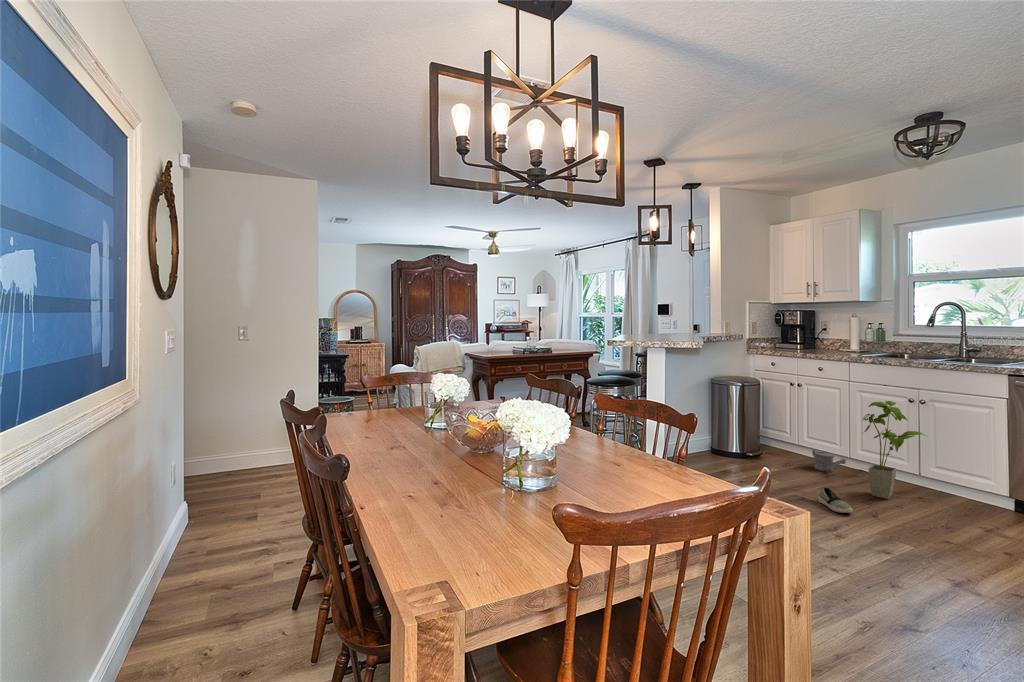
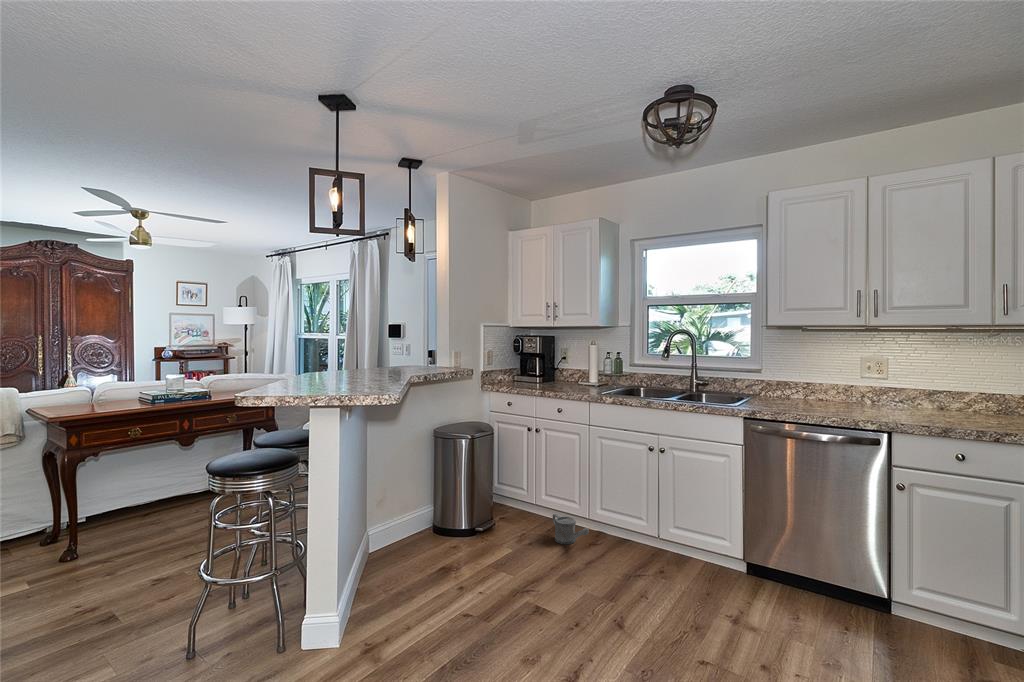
house plant: present [863,401,924,499] -> none [605,457,674,585]
shoe: present [818,488,853,513] -> none [558,590,600,634]

